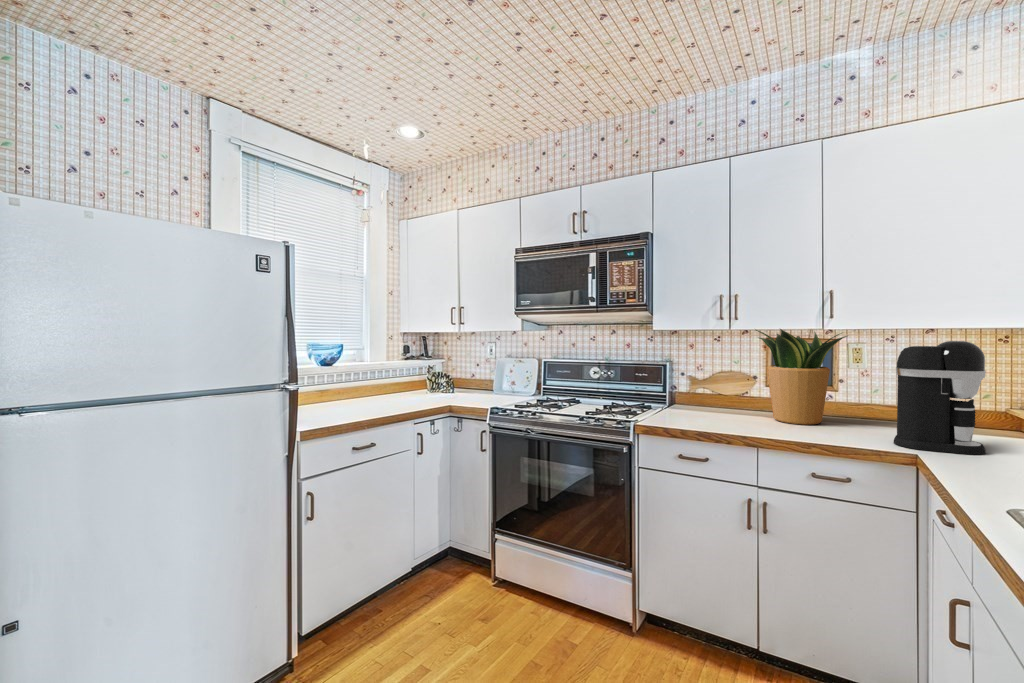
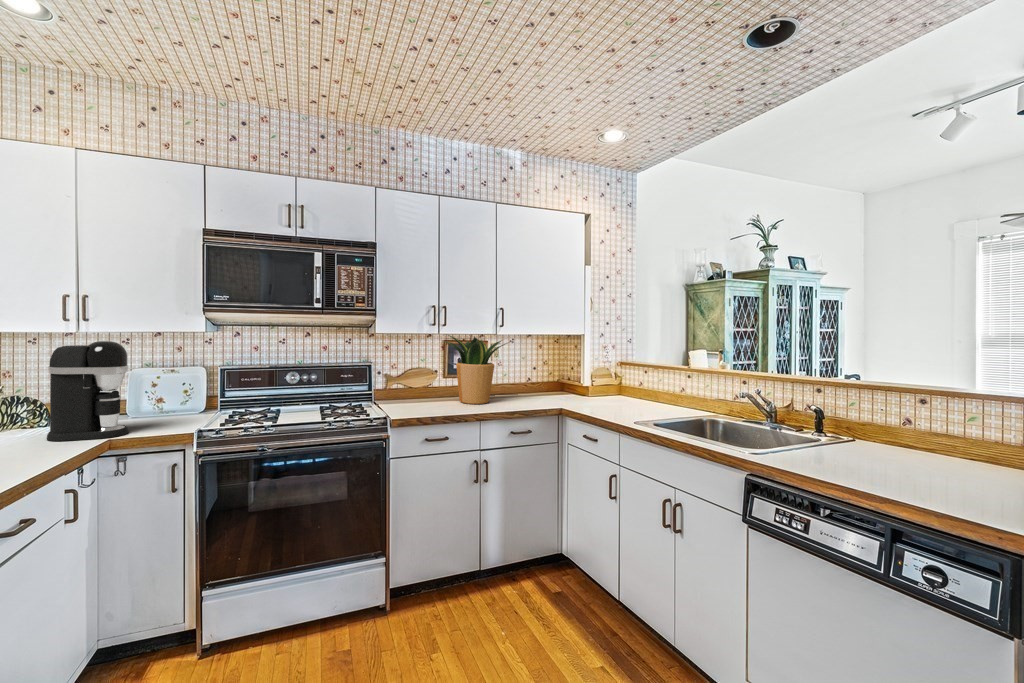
coffee maker: present [894,341,986,455] -> present [47,341,128,441]

